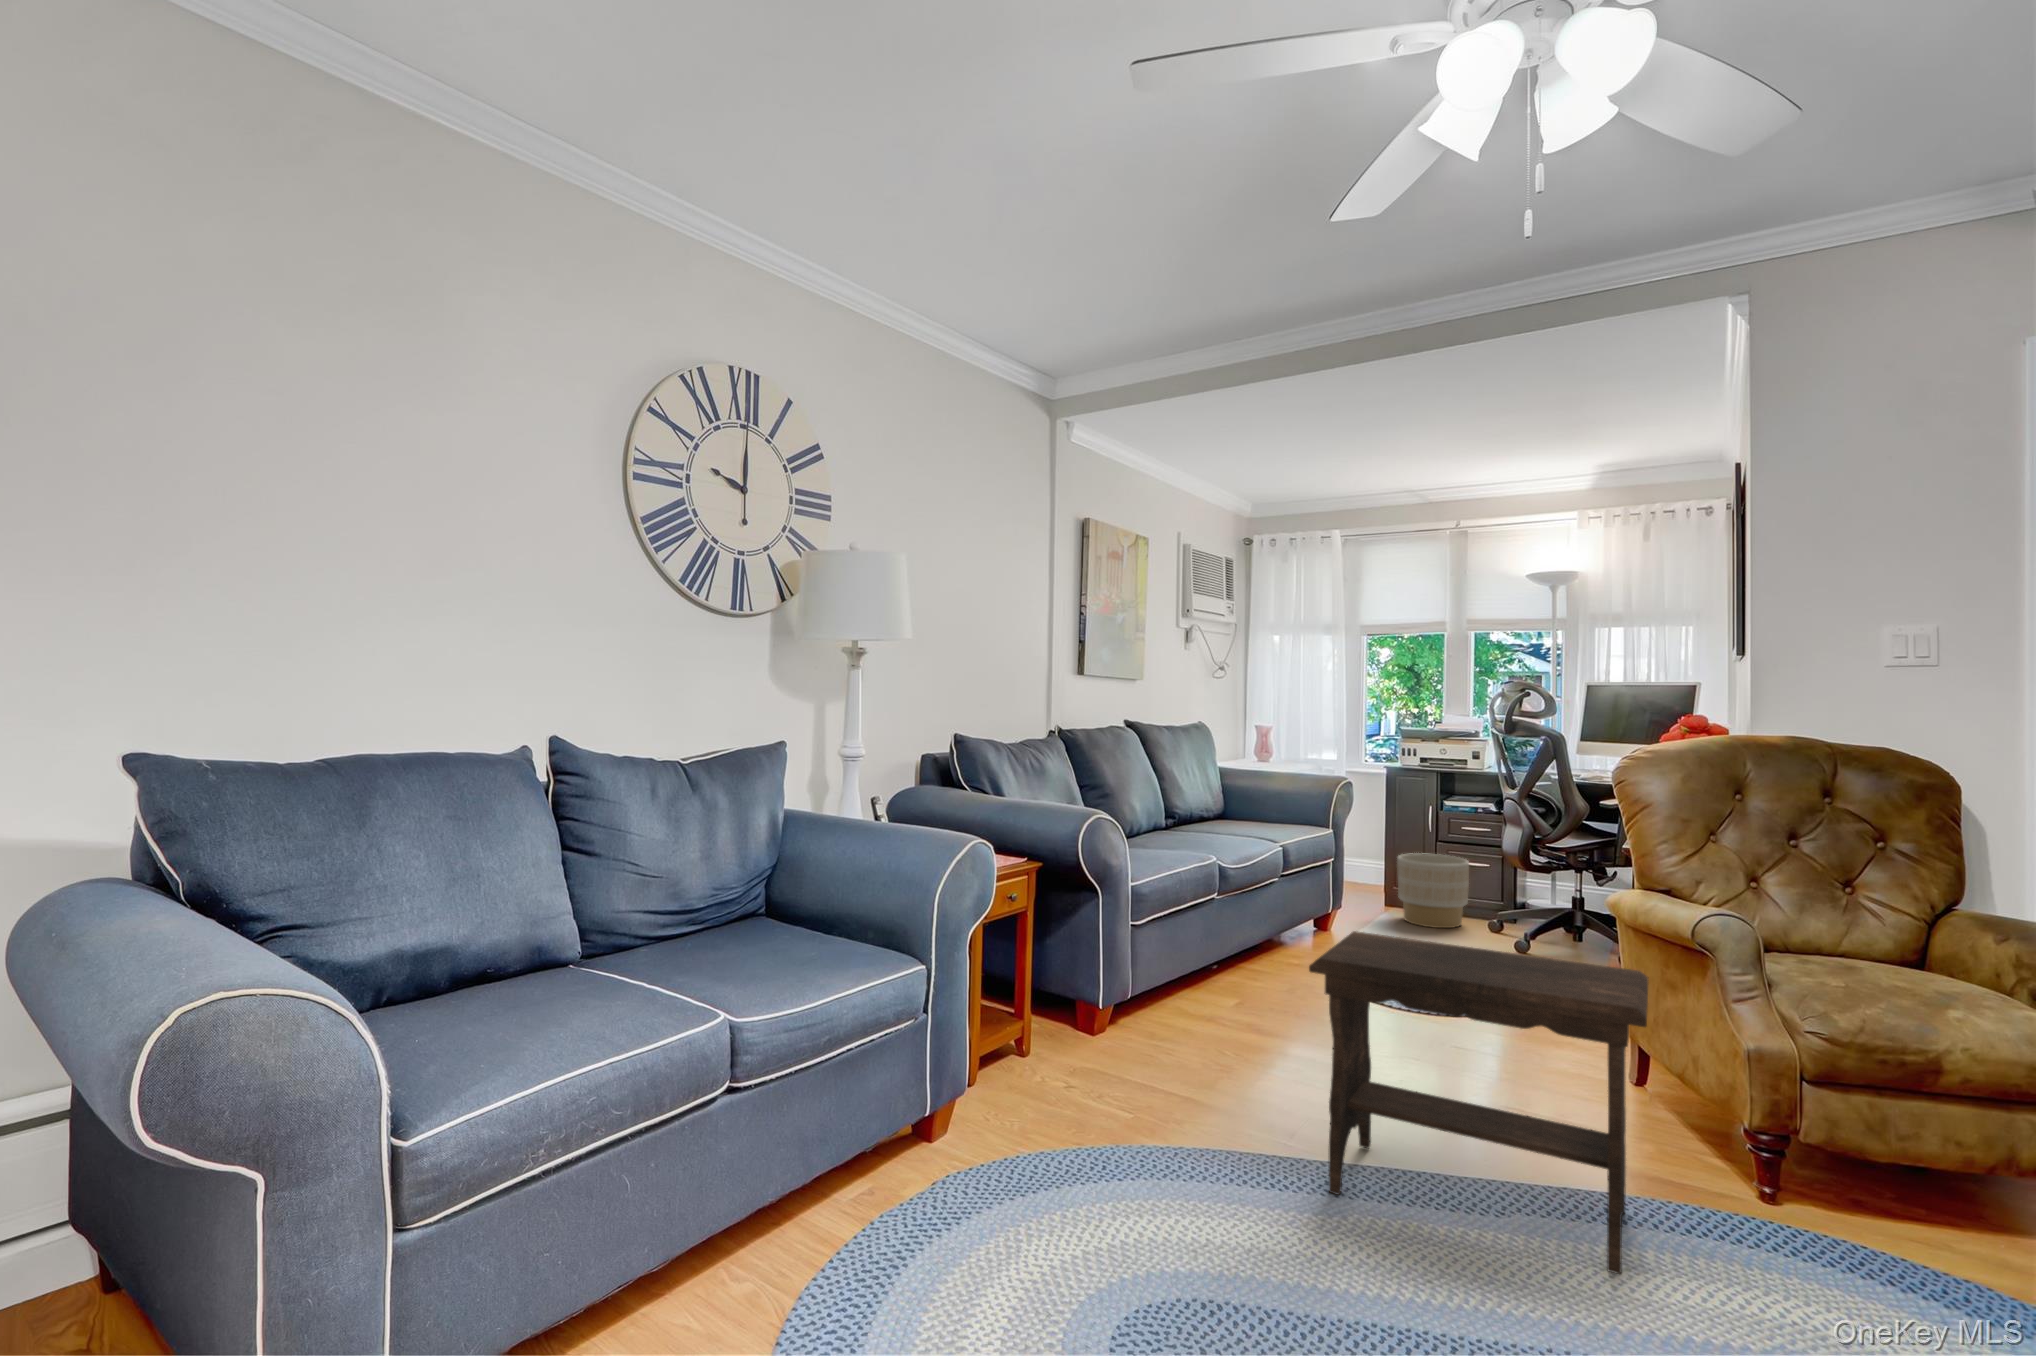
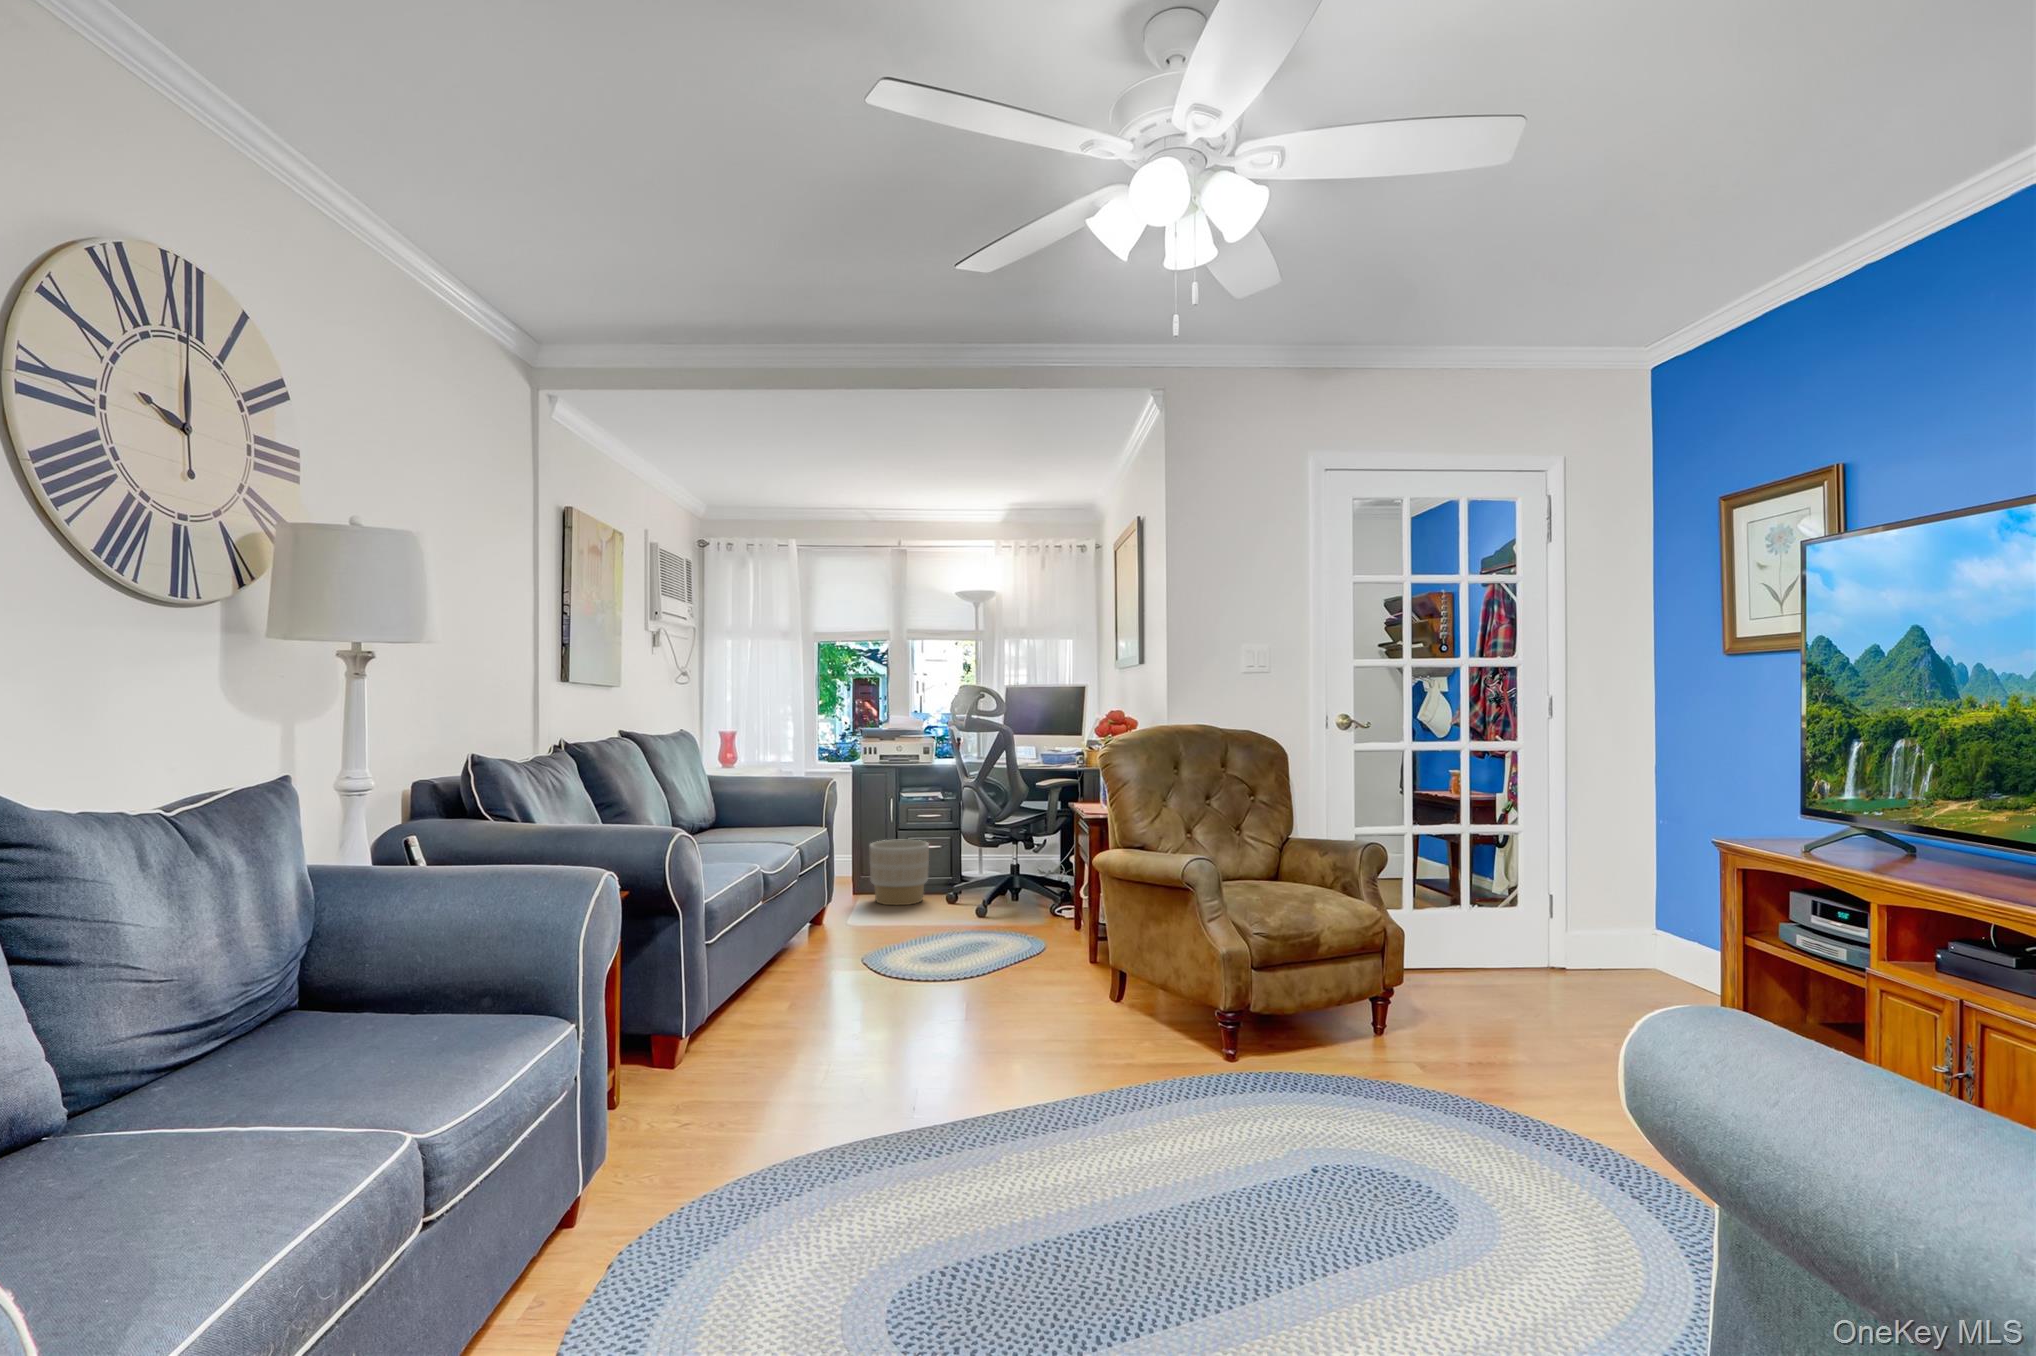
footstool: present [1309,931,1648,1274] -> none [957,908,1211,1146]

